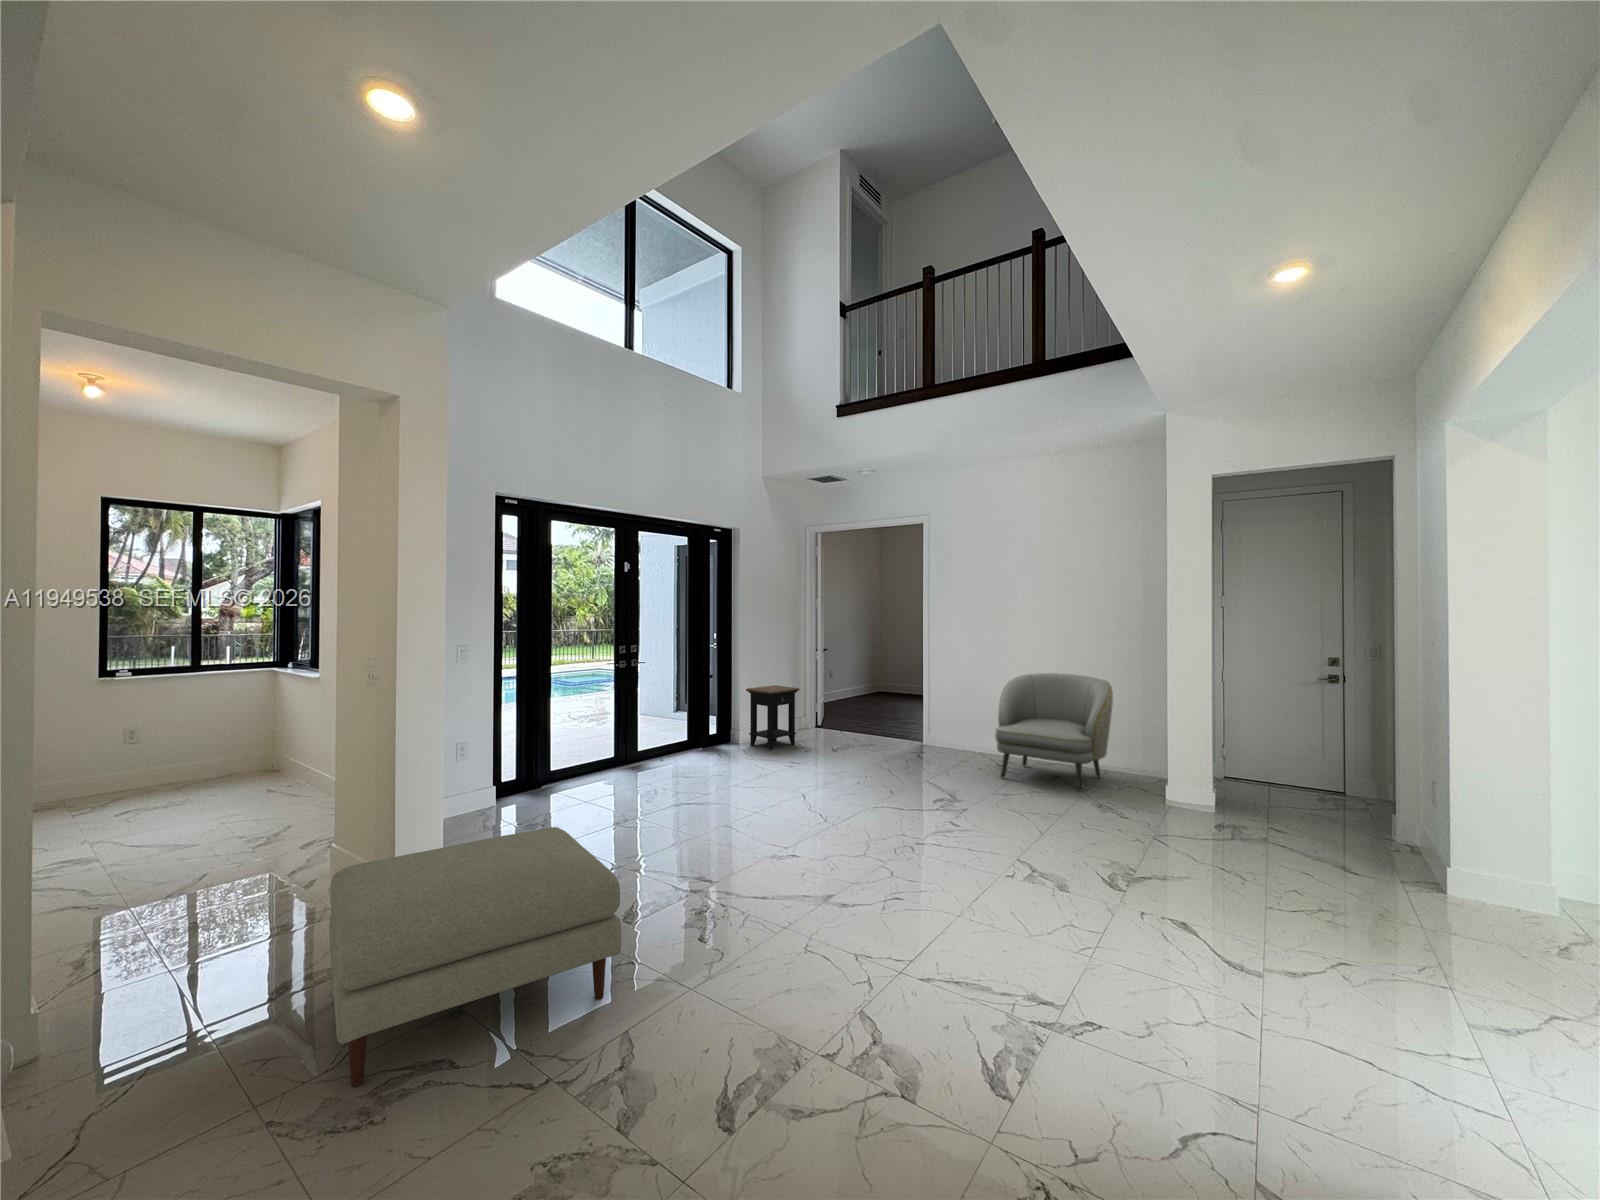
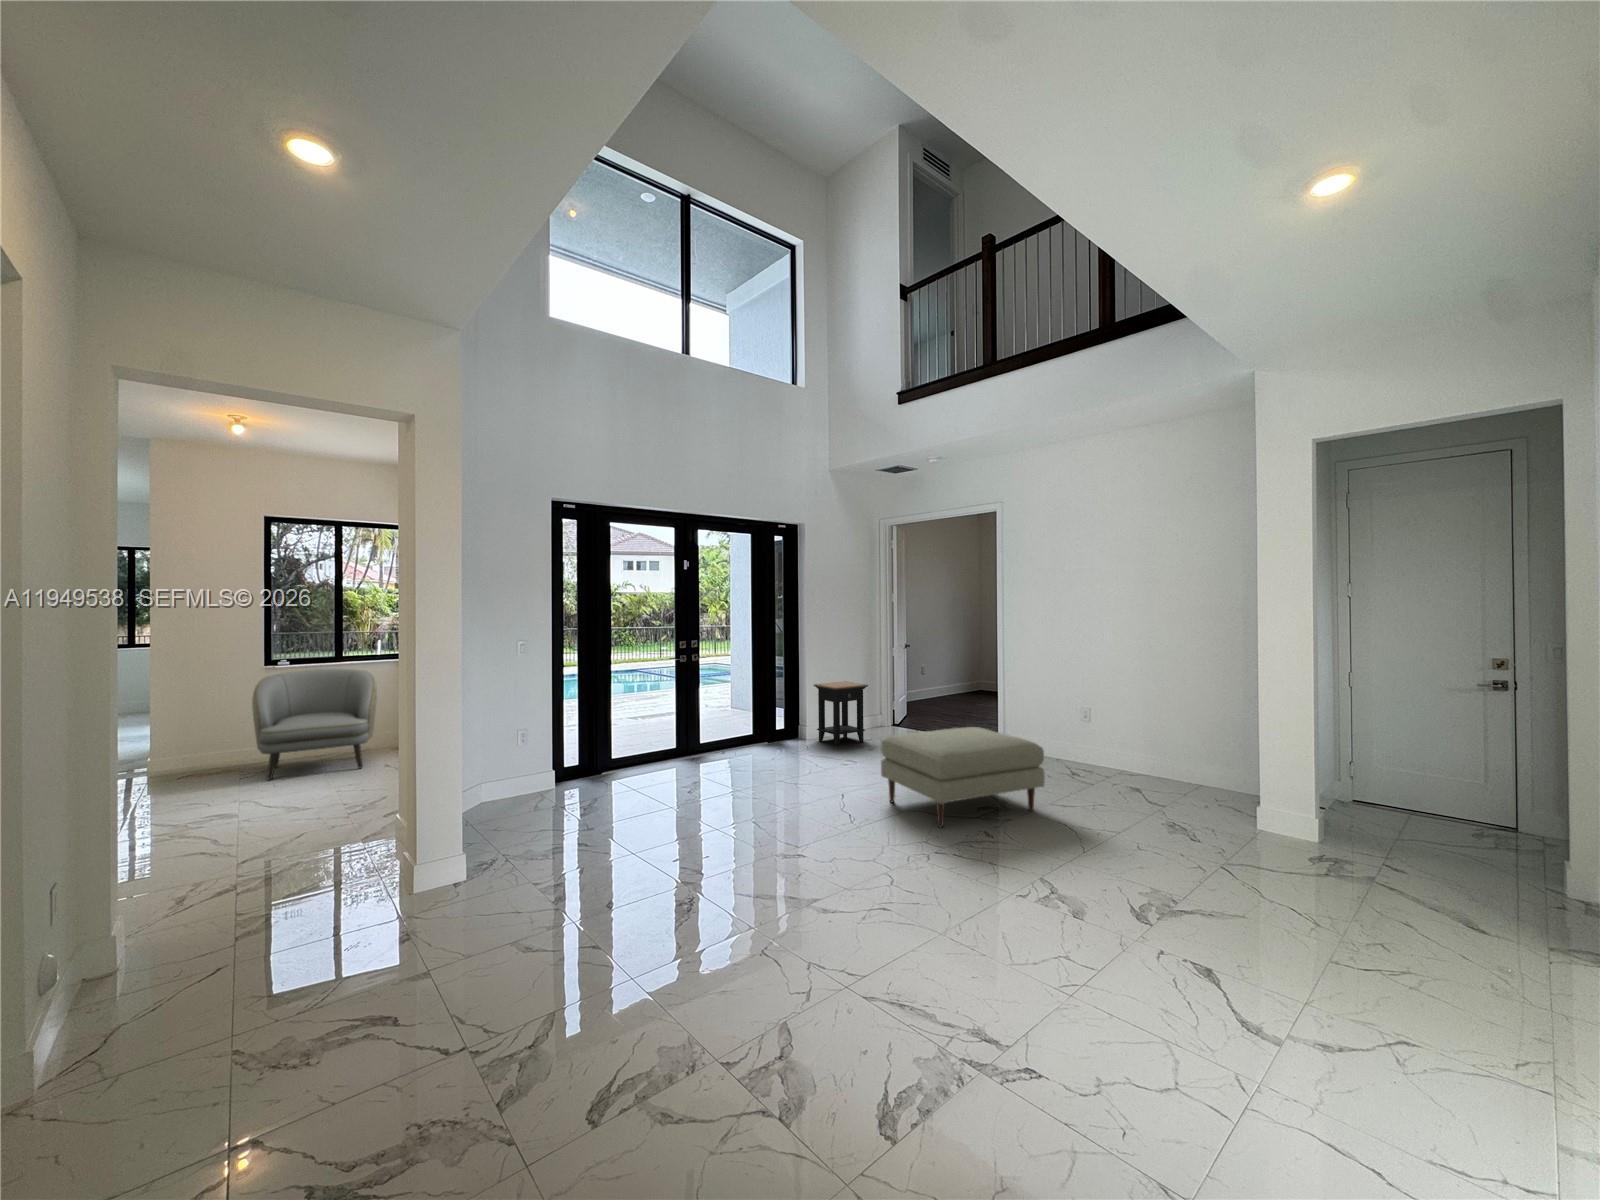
armchair: present [995,673,1113,791] -> present [252,669,377,780]
ottoman: present [329,827,621,1087] -> present [881,727,1045,828]

